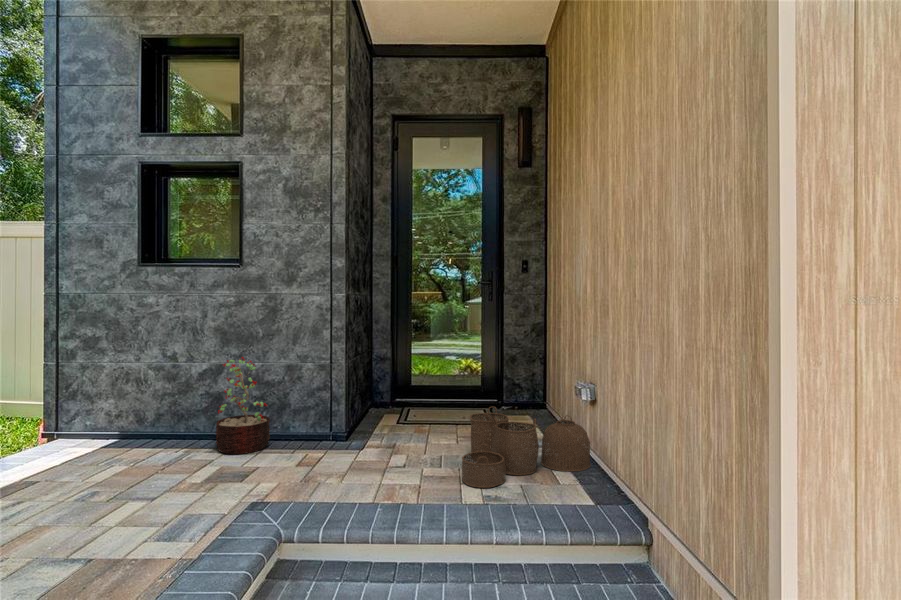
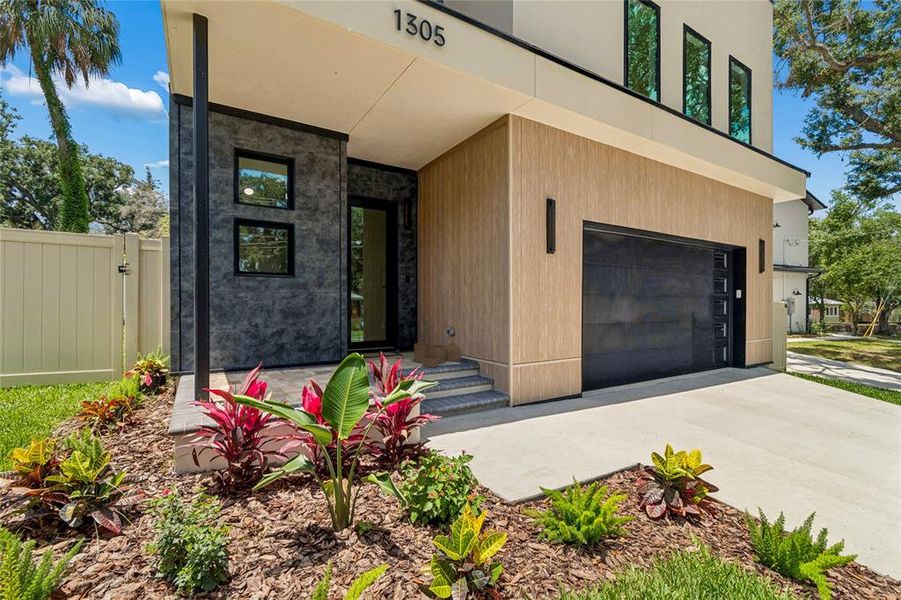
decorative plant: present [216,357,270,454] -> none [288,324,320,370]

